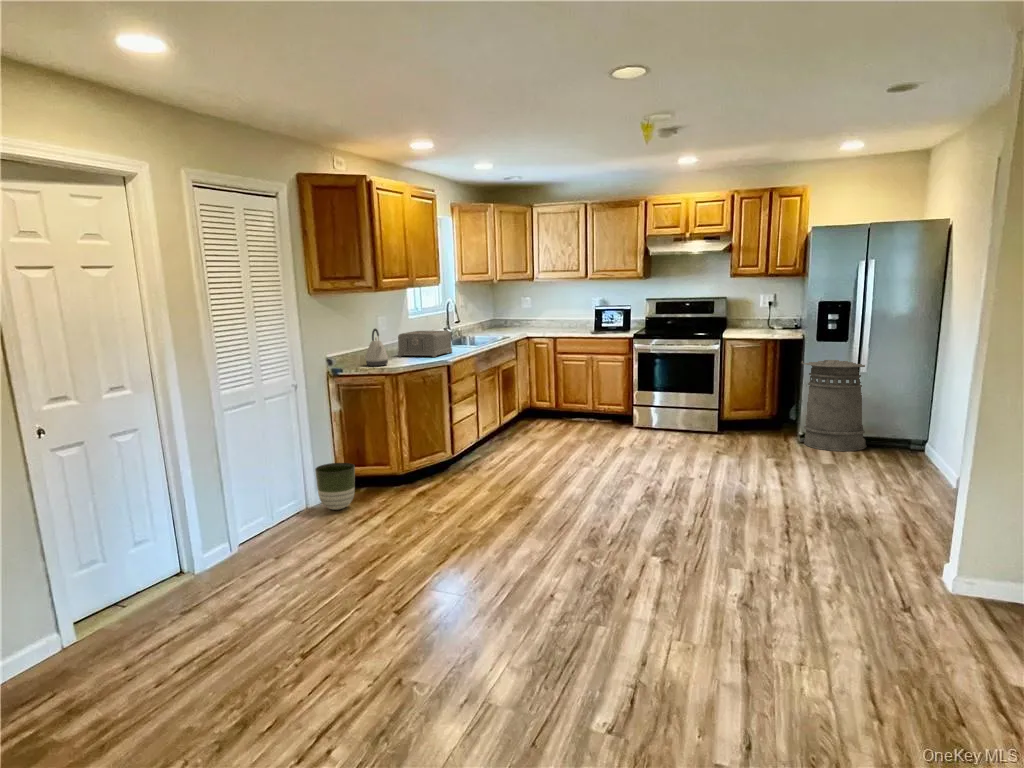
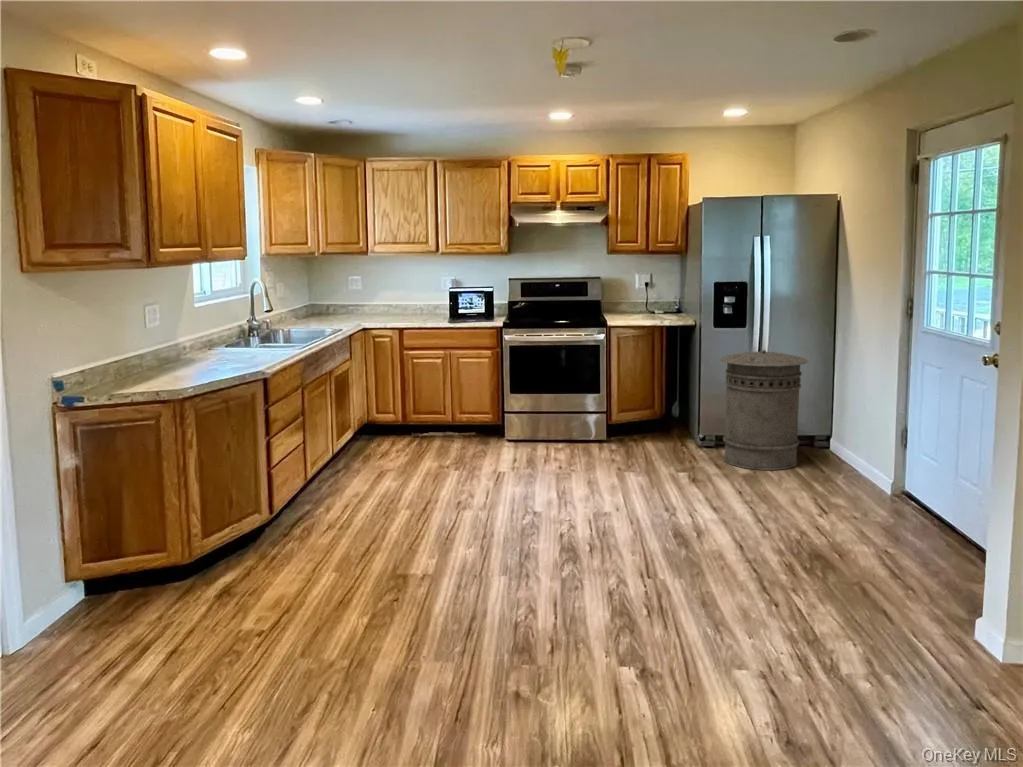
kettle: present [365,329,388,366] -> none [127,328,167,388]
toaster: present [398,331,452,357] -> none [180,327,266,368]
planter: present [315,463,355,510] -> none [42,550,116,632]

